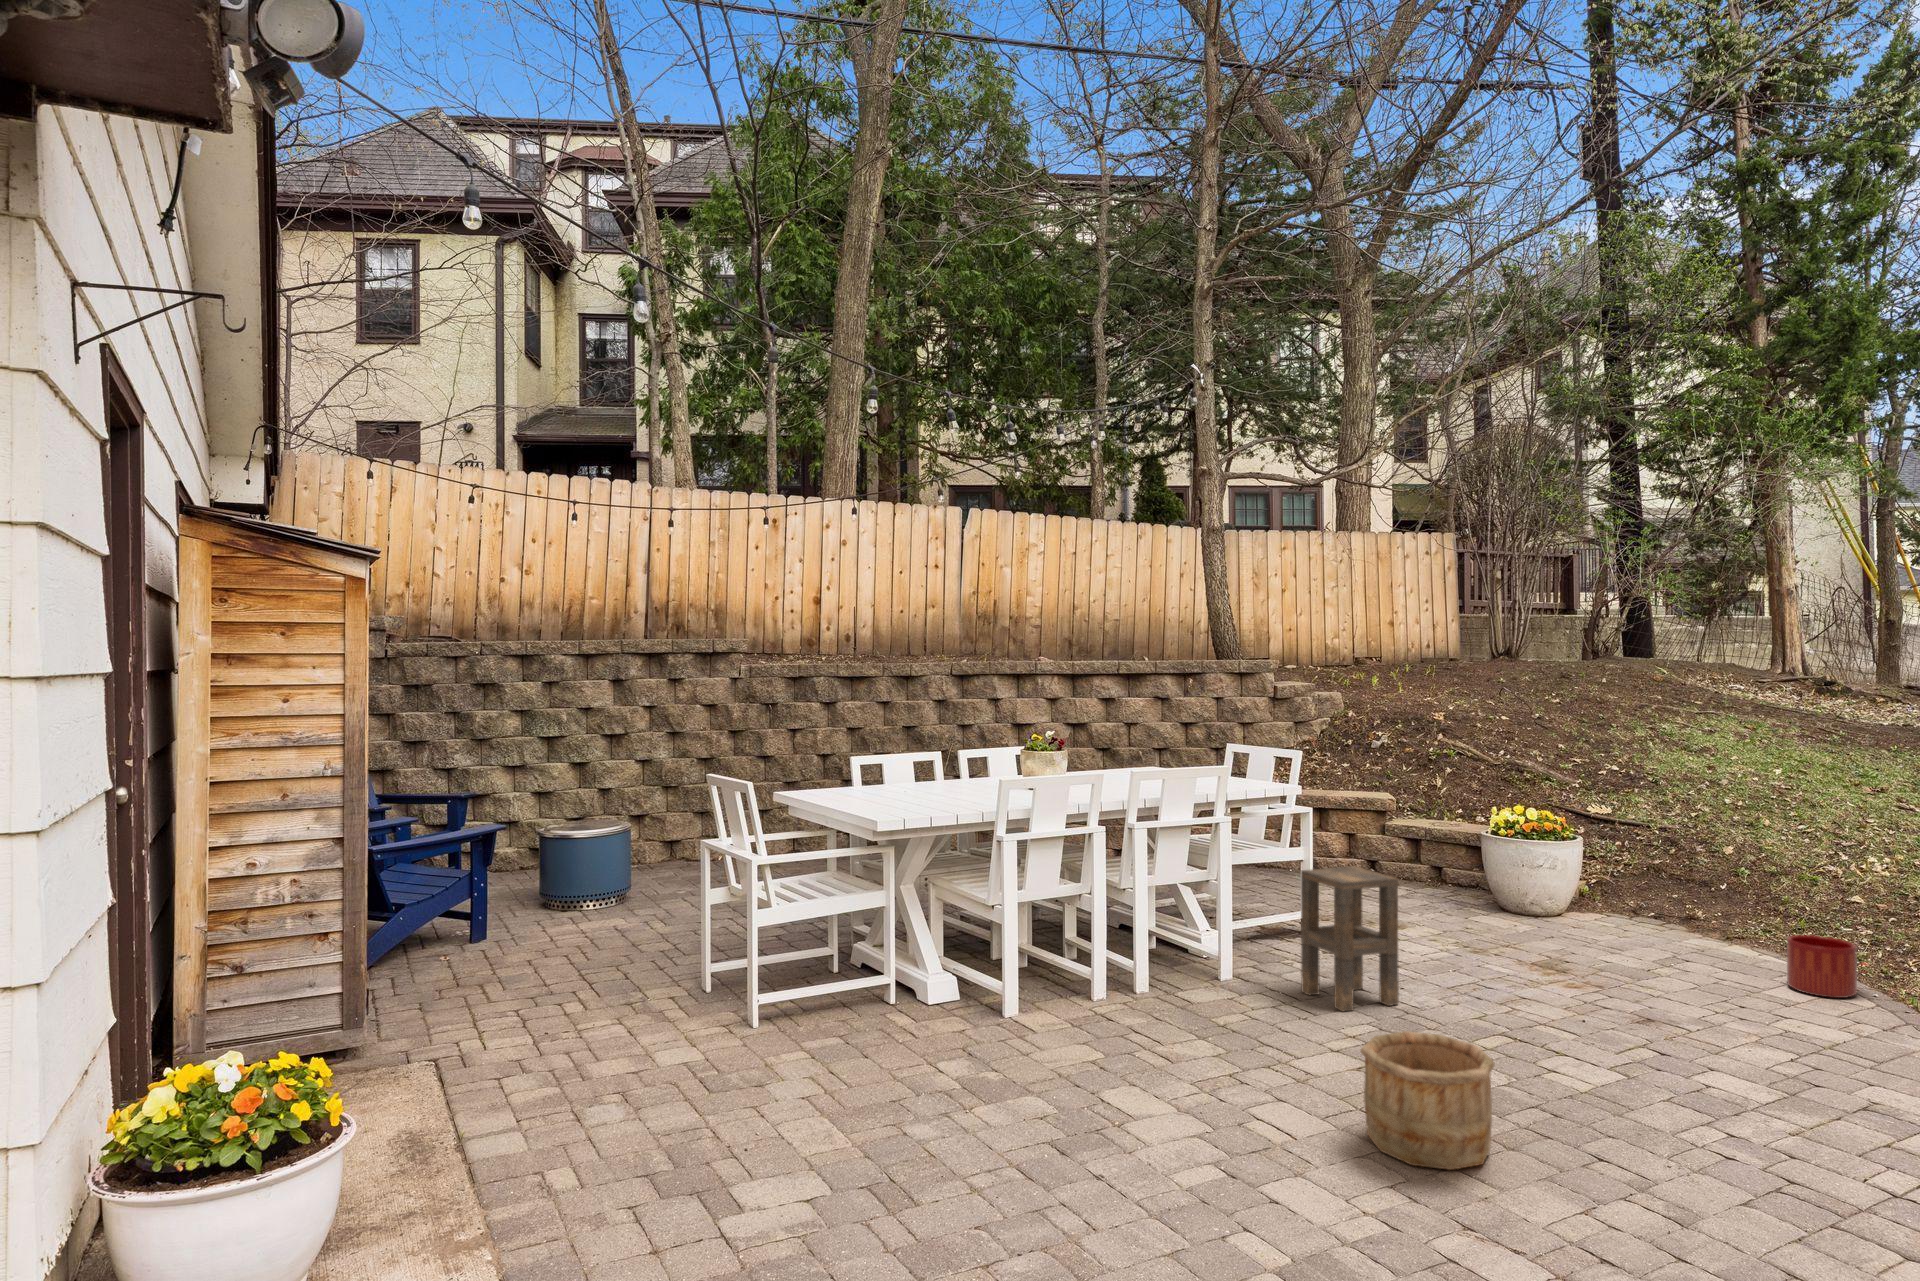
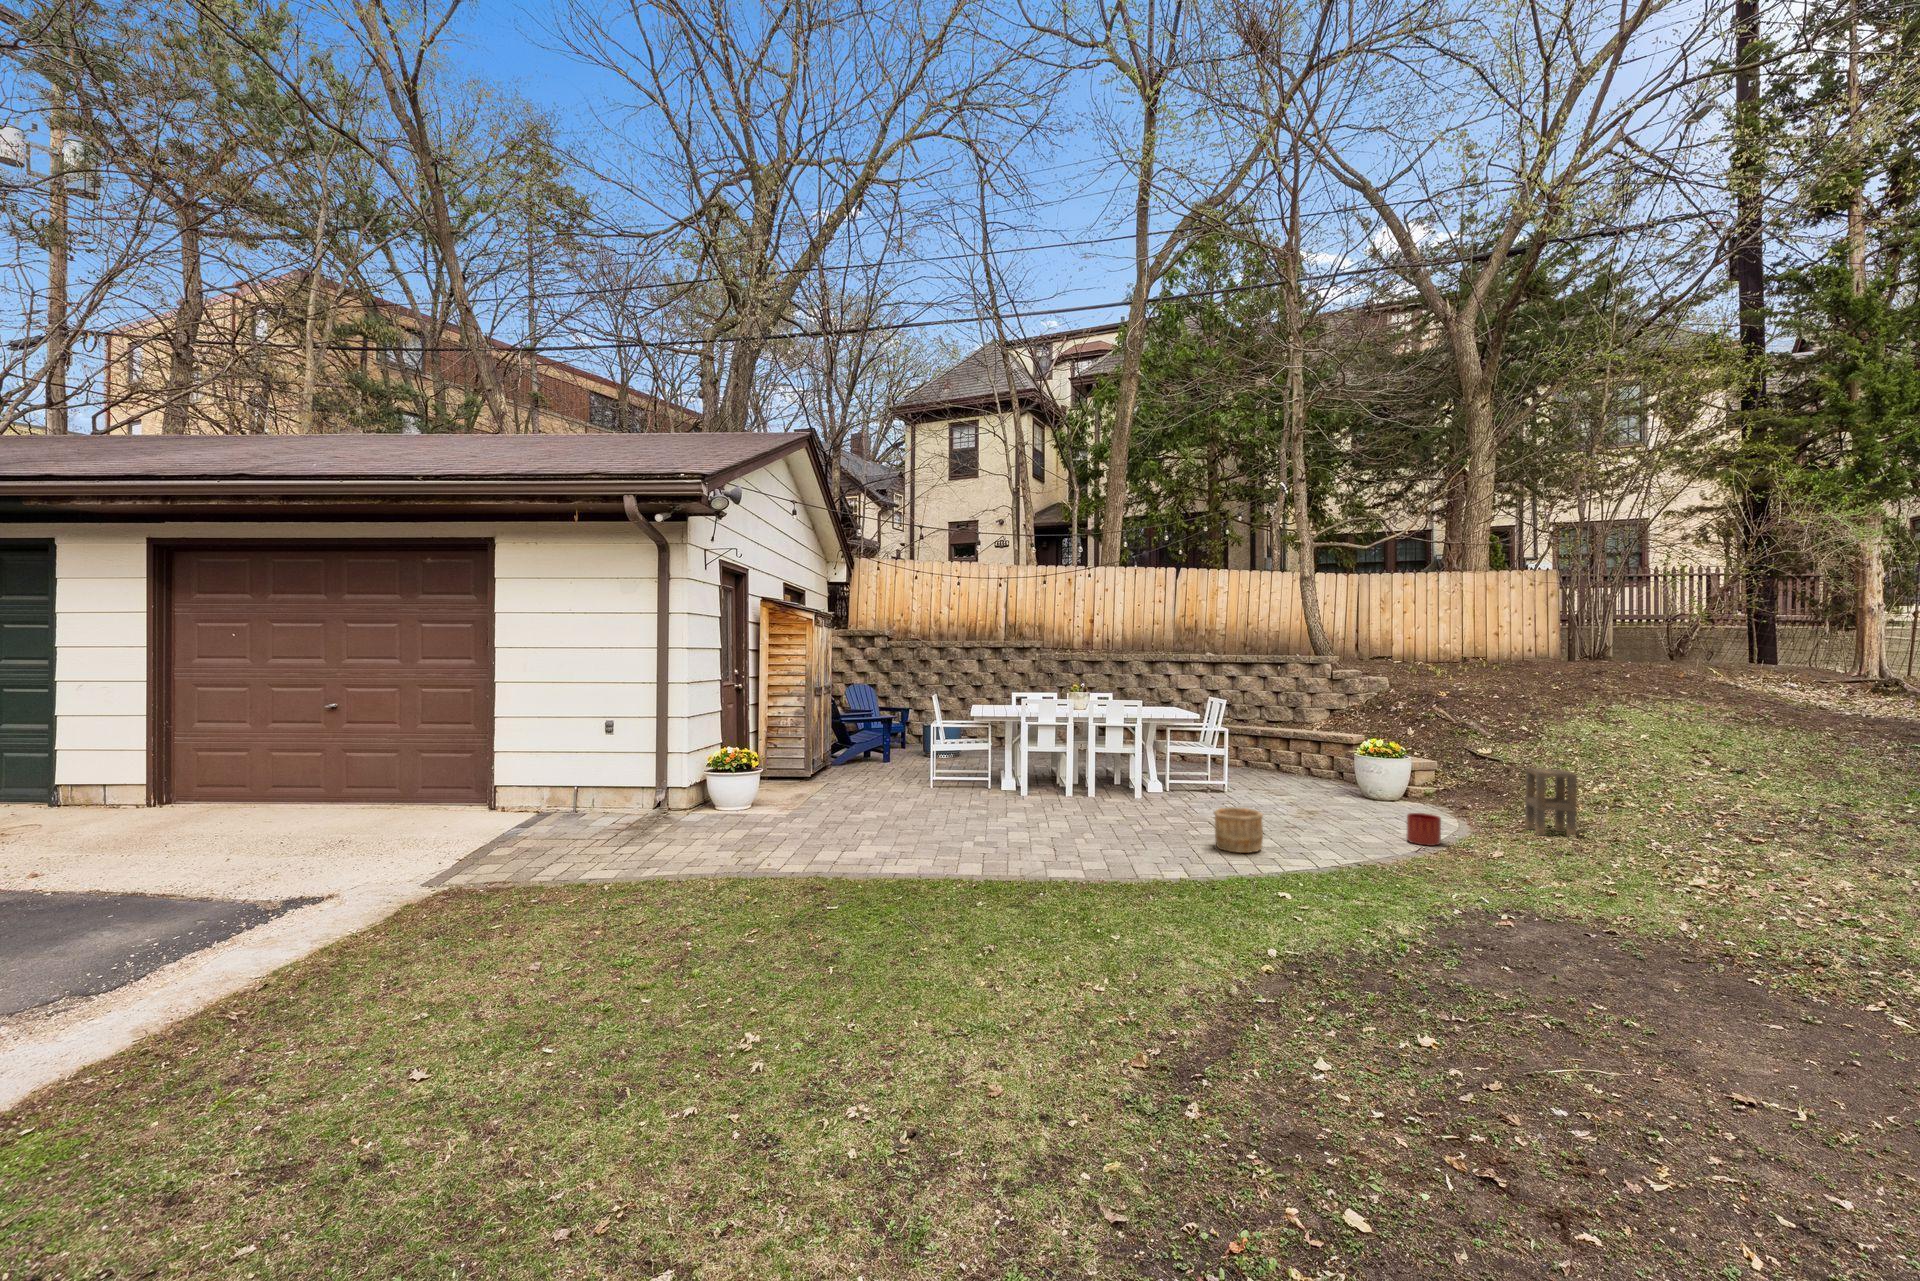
side table: present [1301,866,1399,1012] -> present [1525,768,1577,837]
wooden bucket: present [1360,1031,1494,1170] -> present [1214,807,1263,853]

